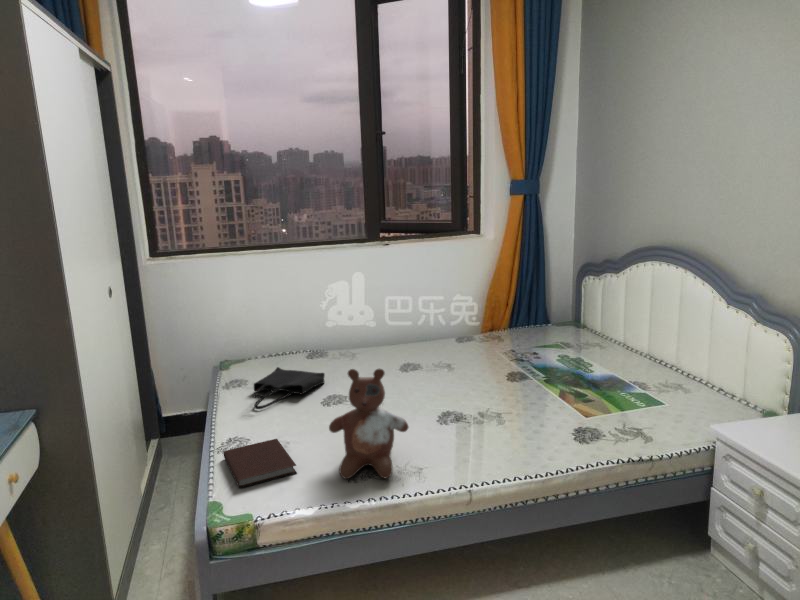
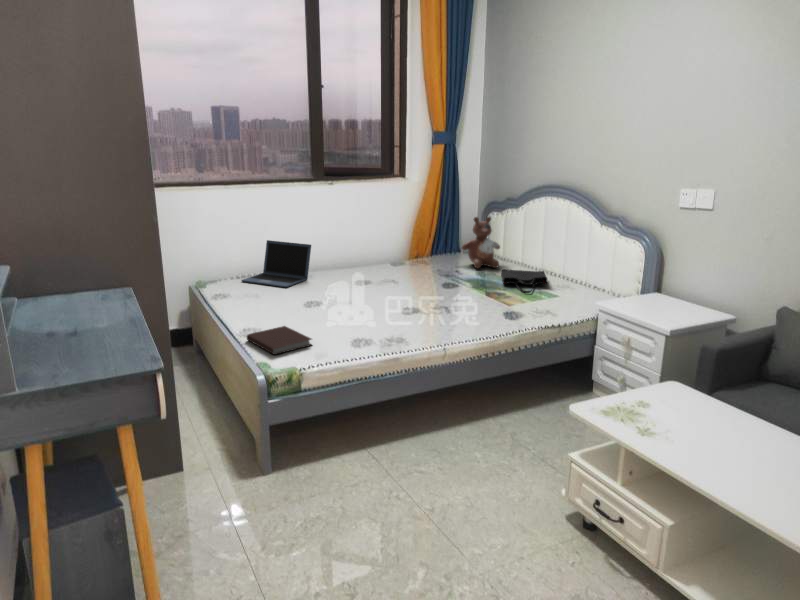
laptop: none [275,313,354,373] -> present [242,240,311,287]
tote bag: present [253,367,325,409] -> present [501,269,547,293]
stuffed bear: present [329,368,408,479] -> present [462,217,500,268]

